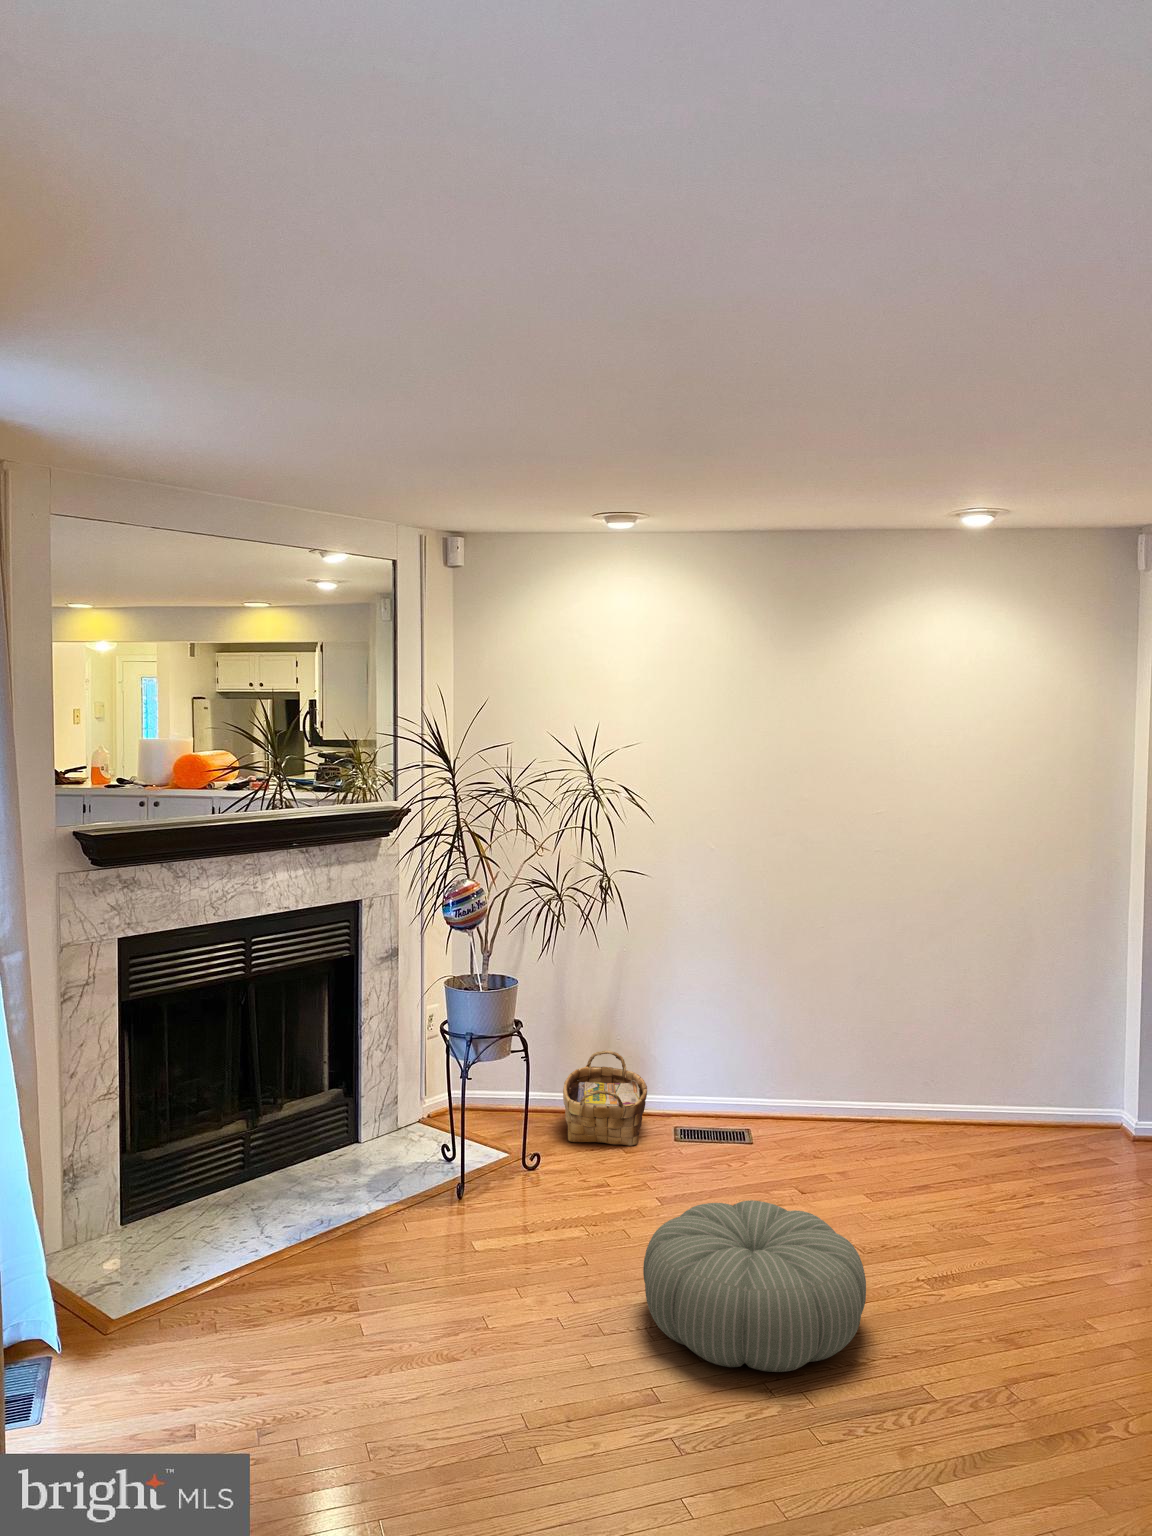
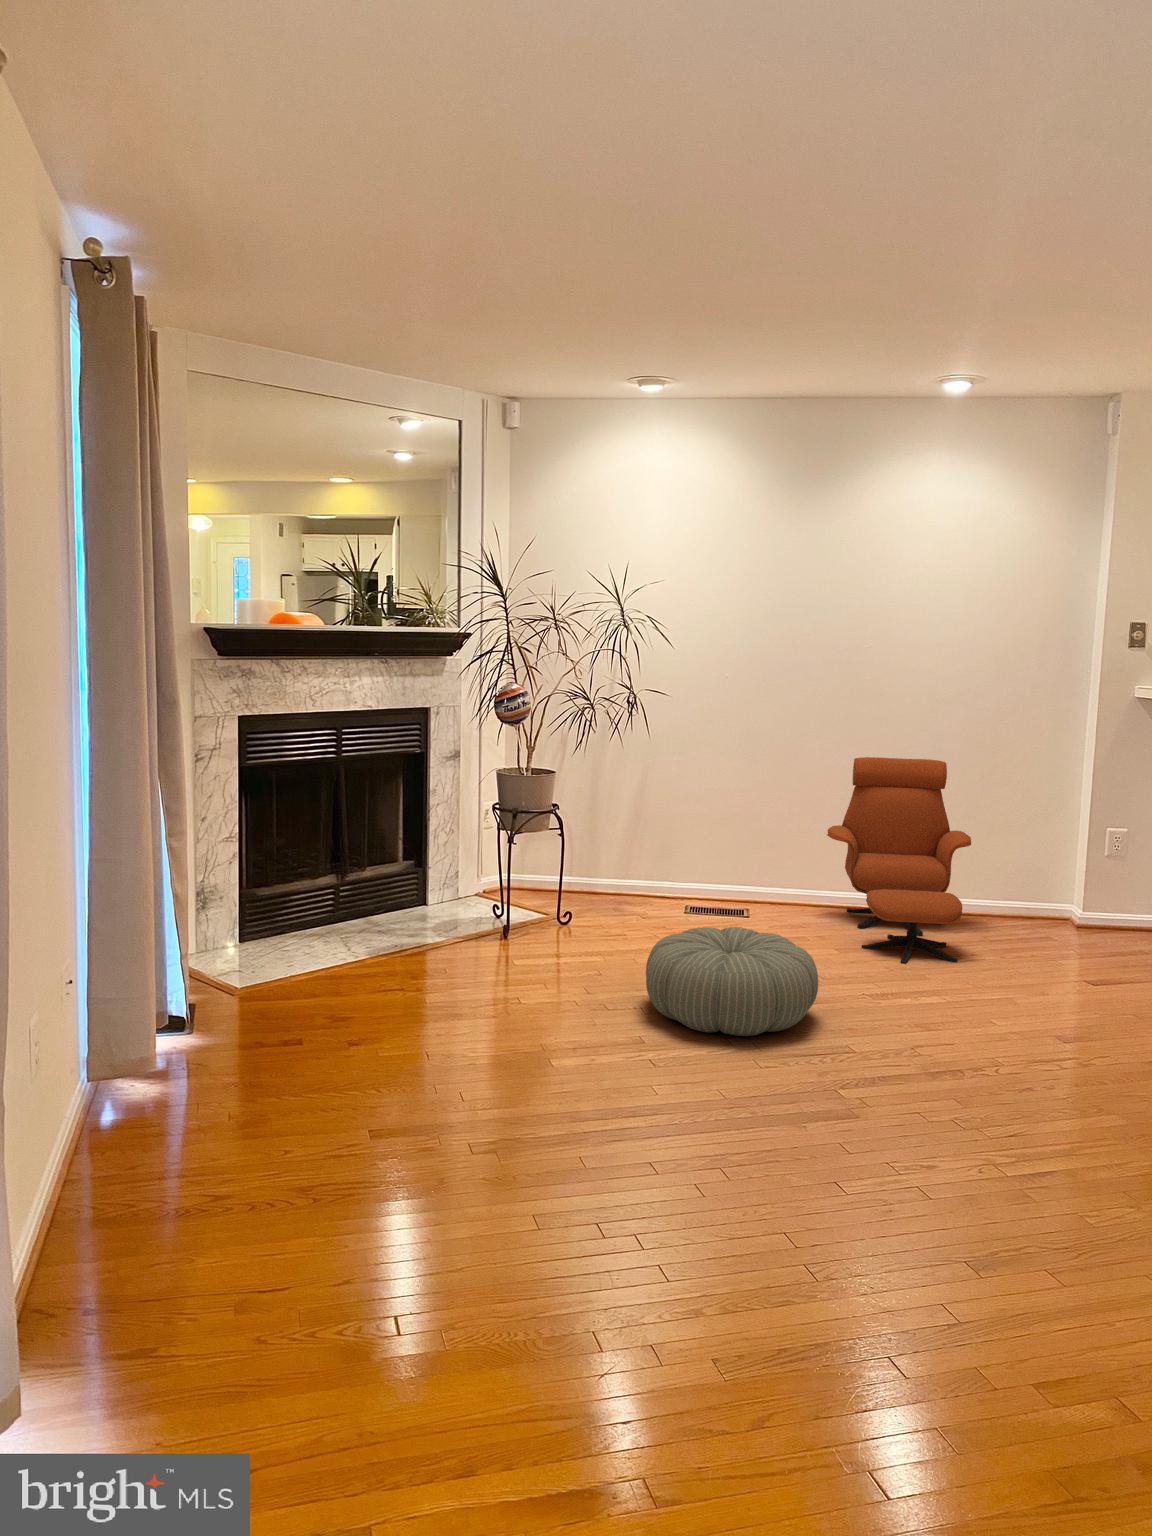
lounge chair: none [841,947,1017,1221] -> present [827,757,971,964]
woven basket: present [563,1050,647,1146] -> none [593,841,664,914]

